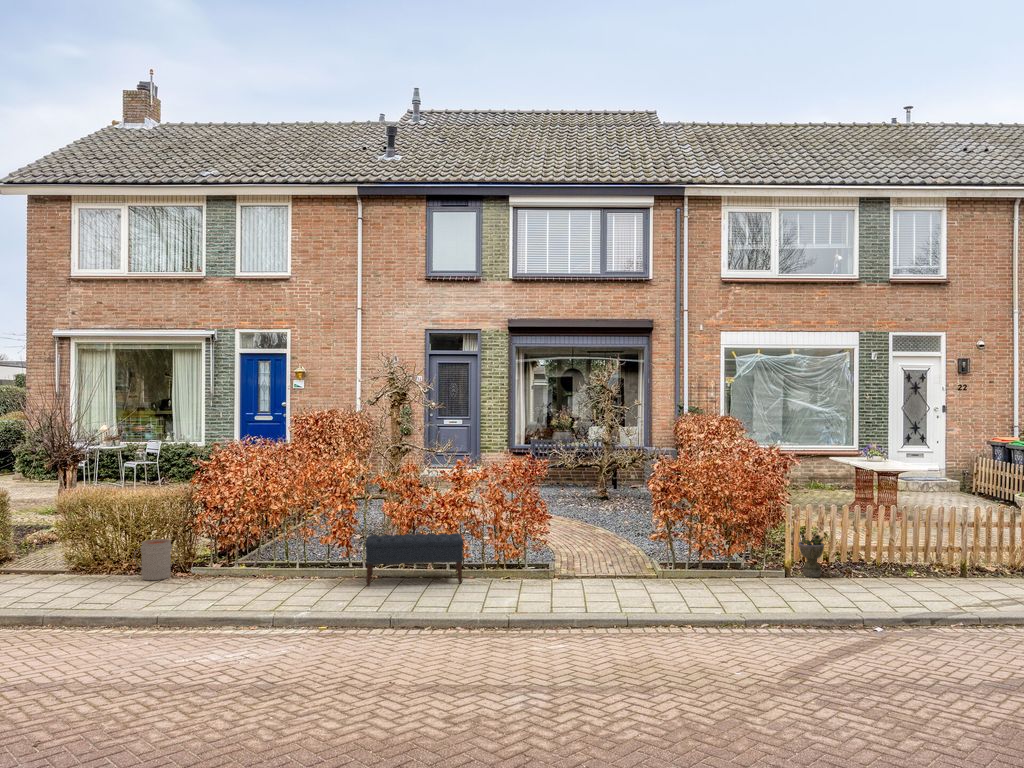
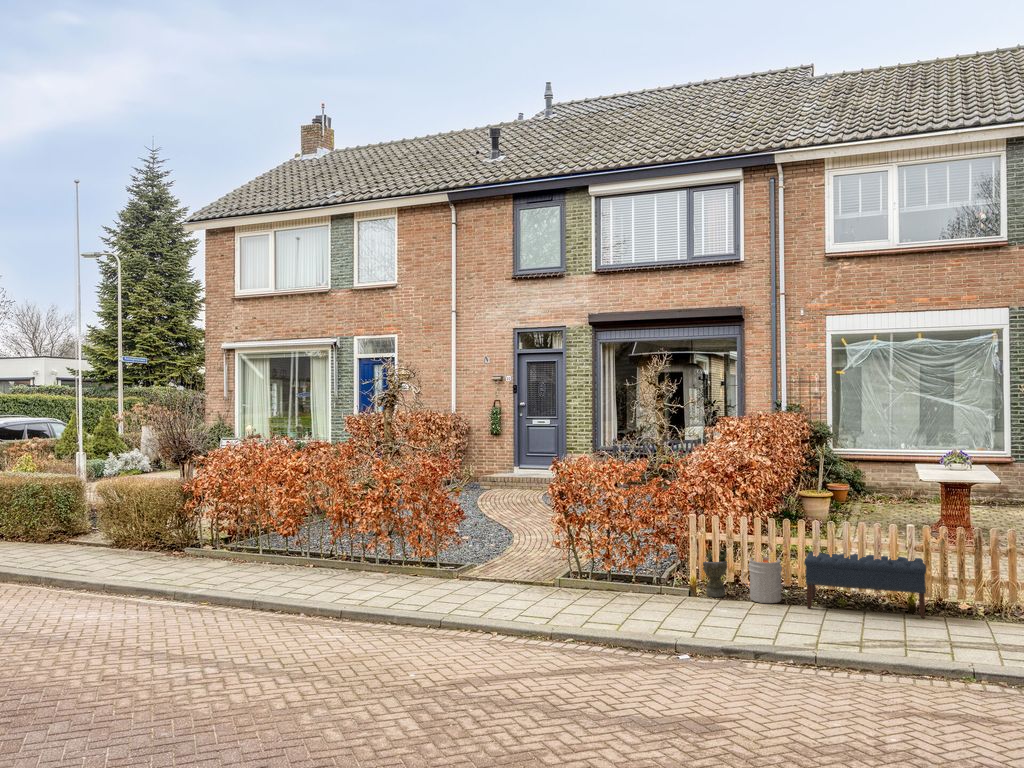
bench: present [365,533,464,586] -> present [804,552,926,618]
bucket: present [140,539,172,580] -> present [748,557,782,603]

